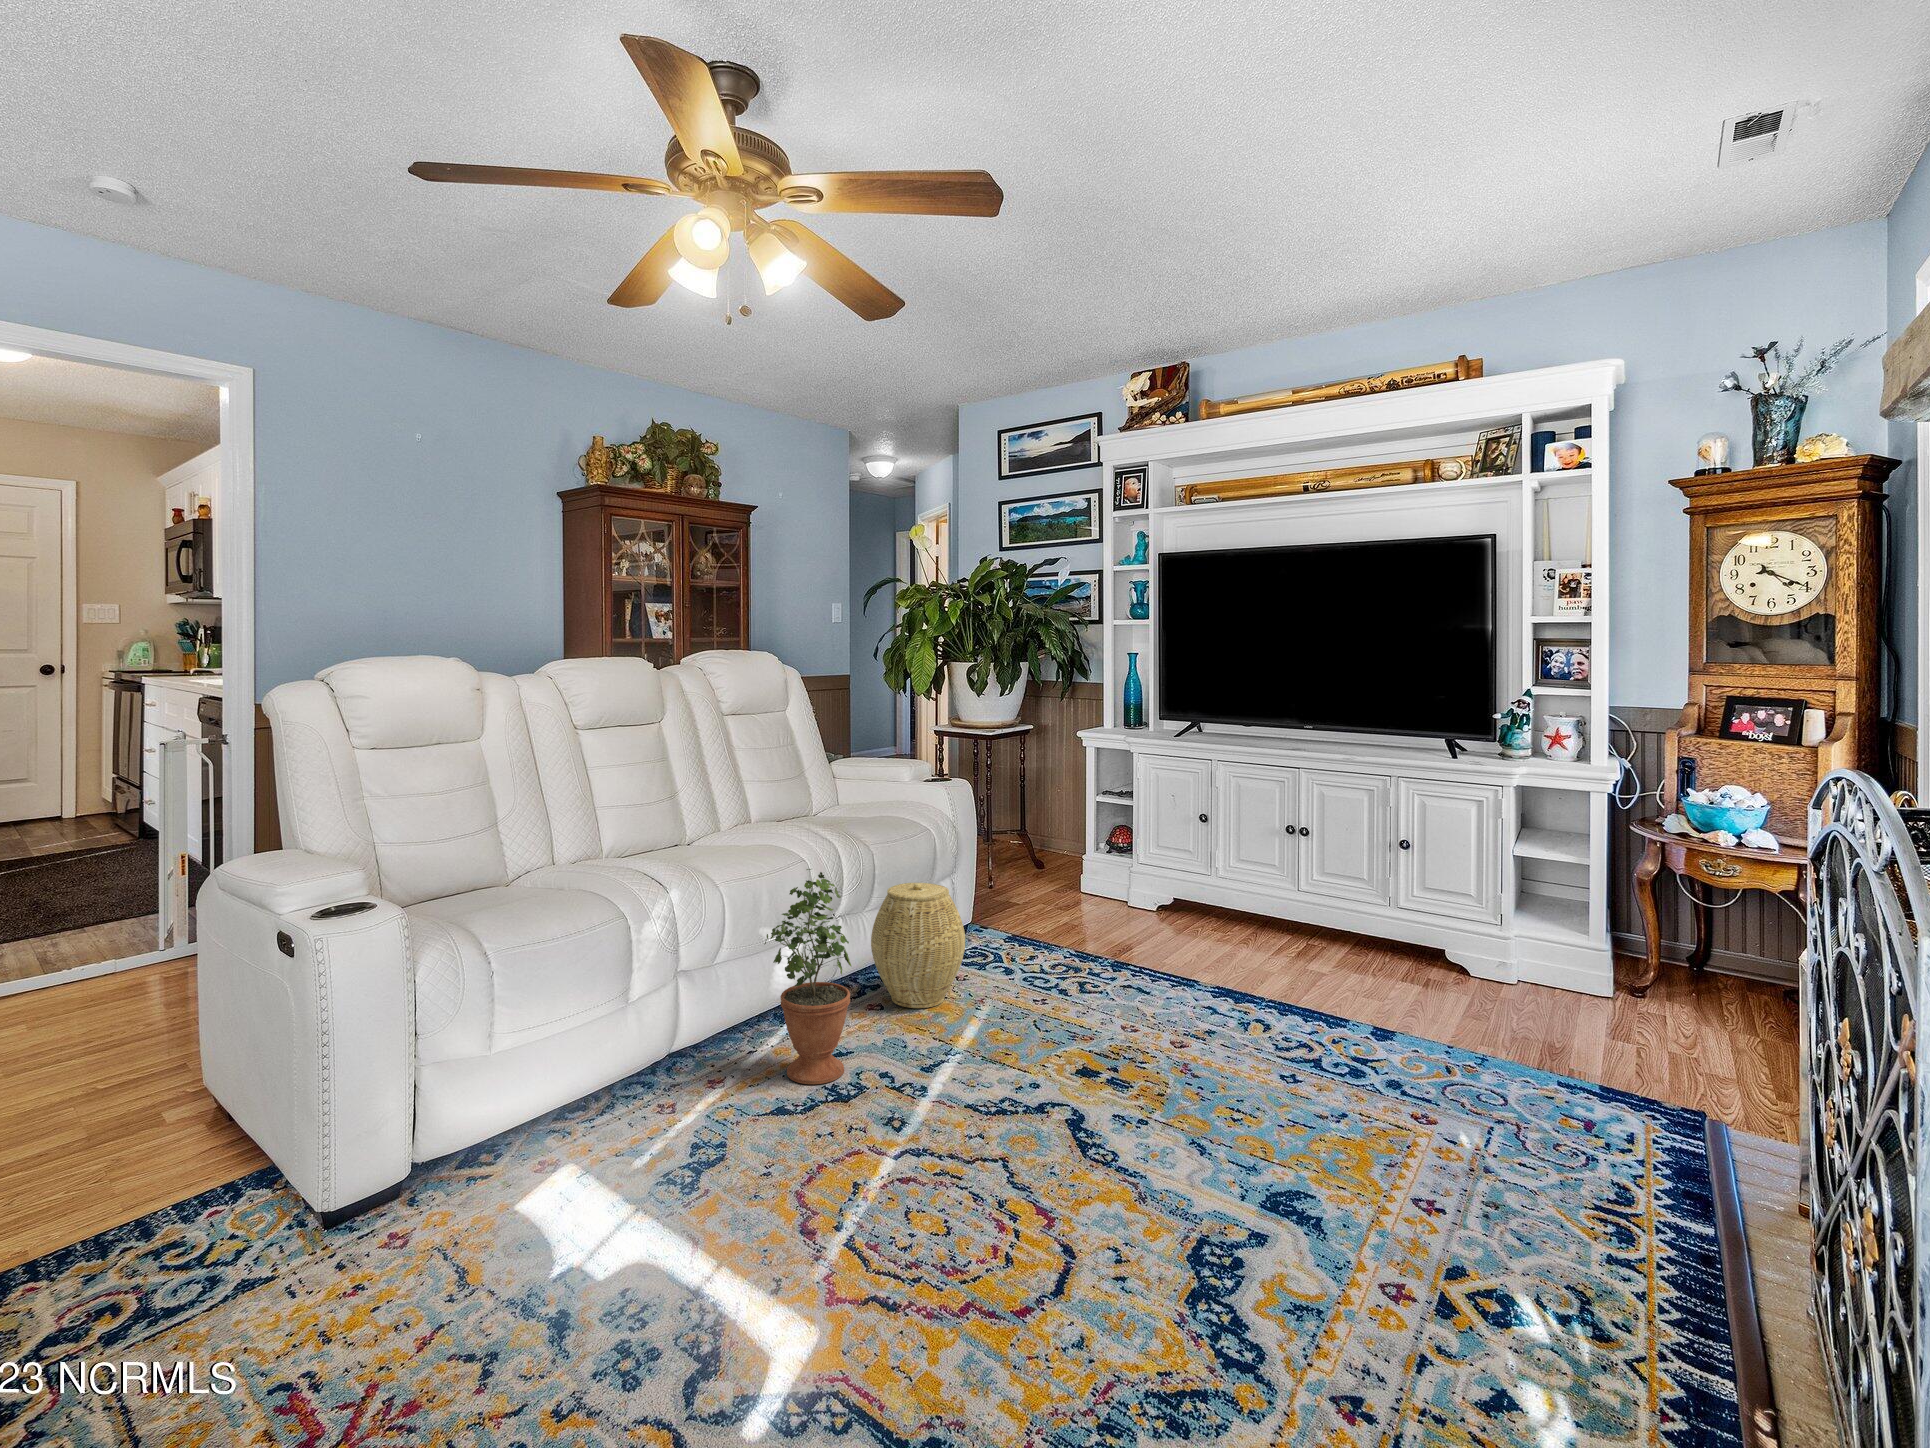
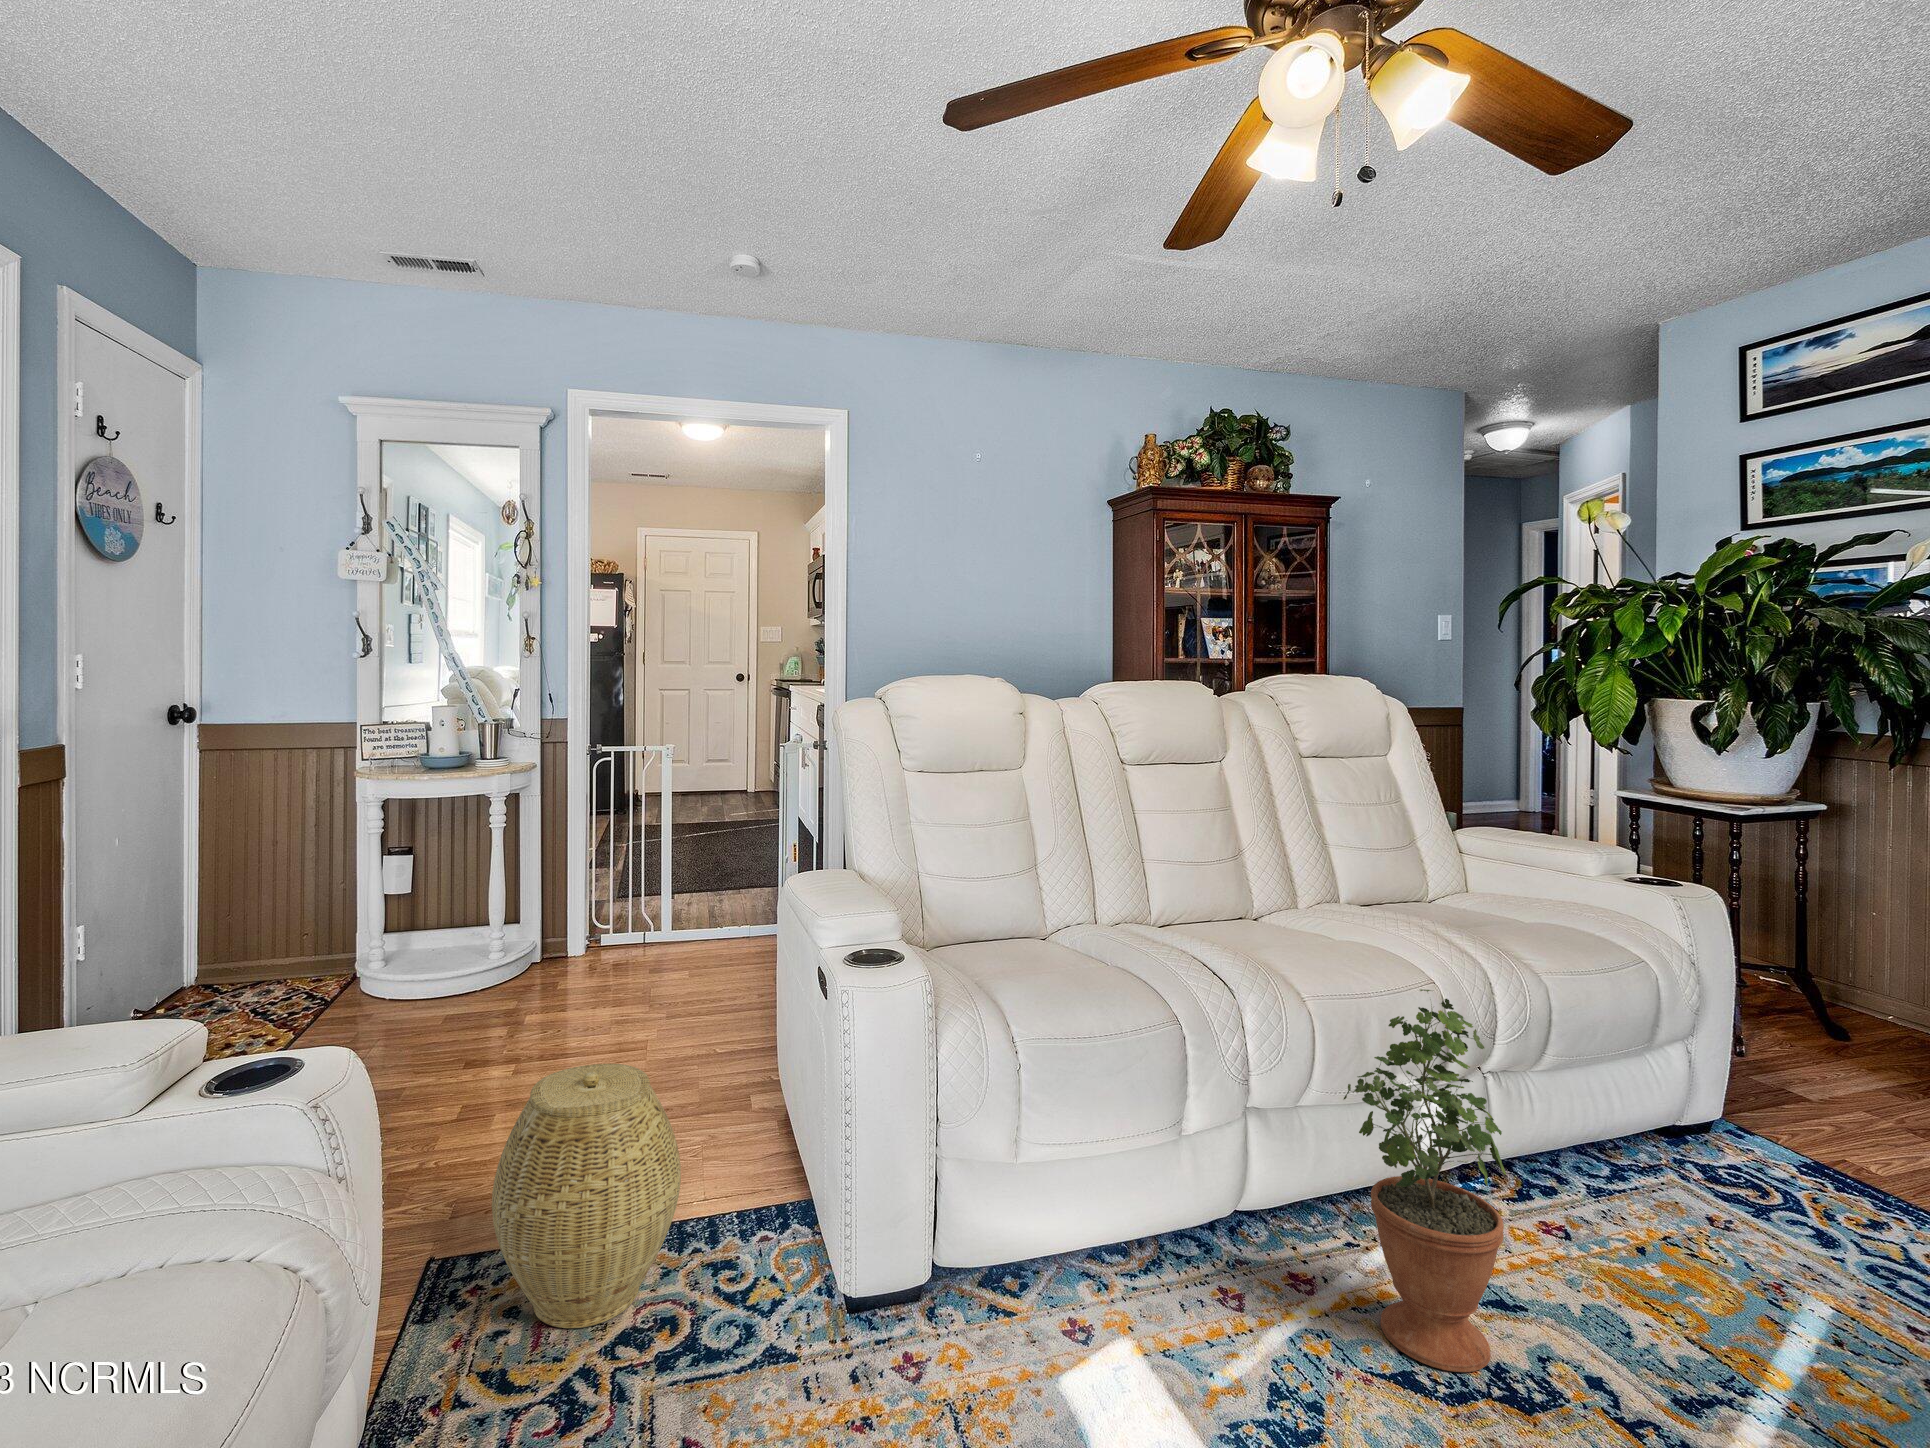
woven basket: present [871,883,965,1008] -> present [492,1064,681,1328]

